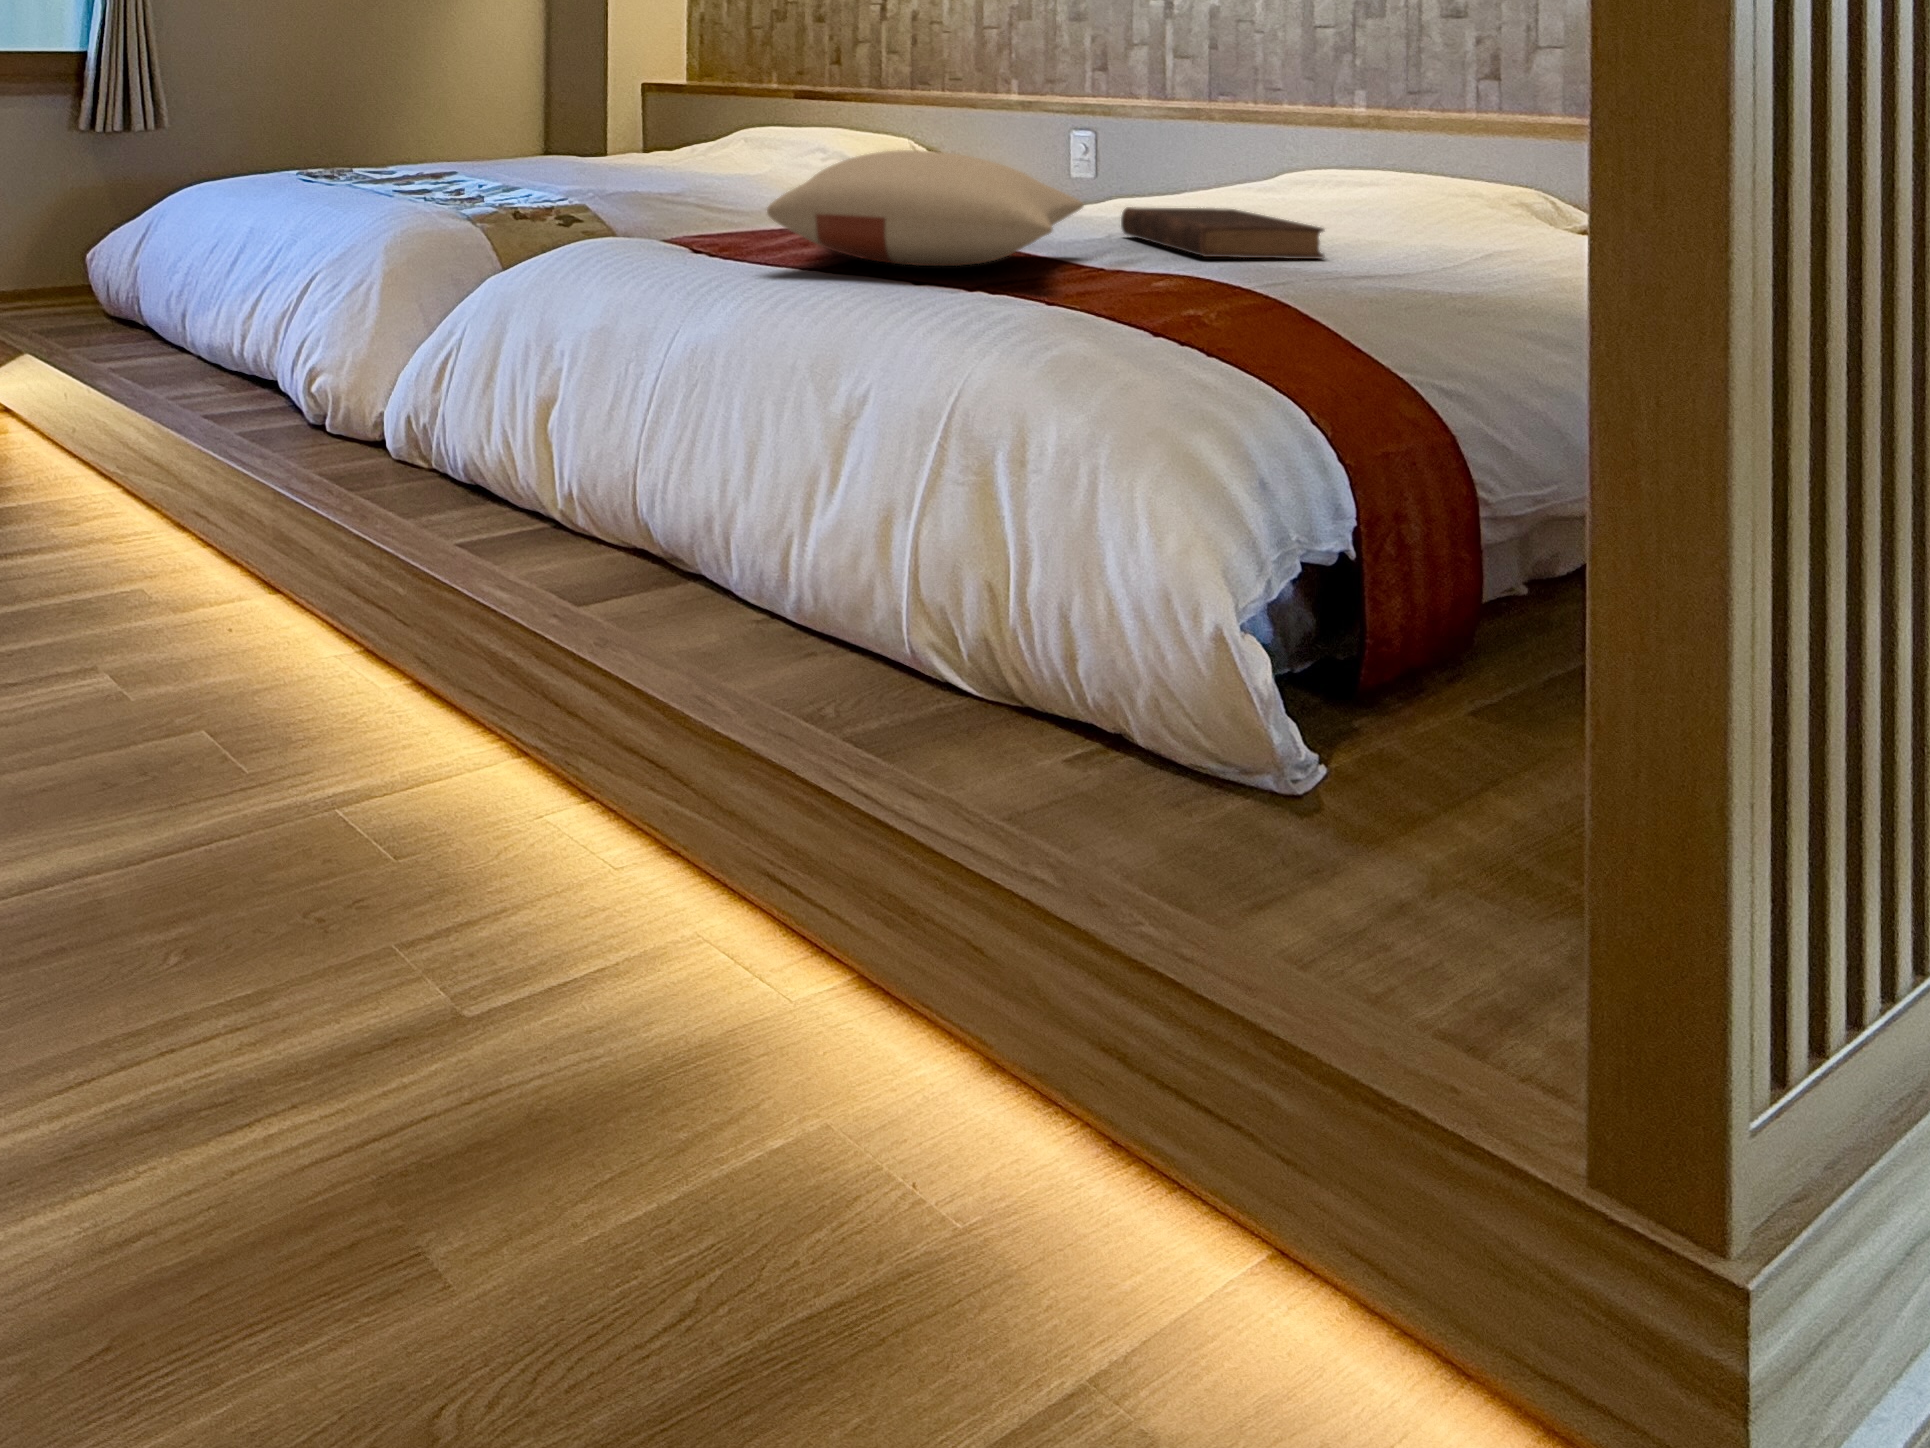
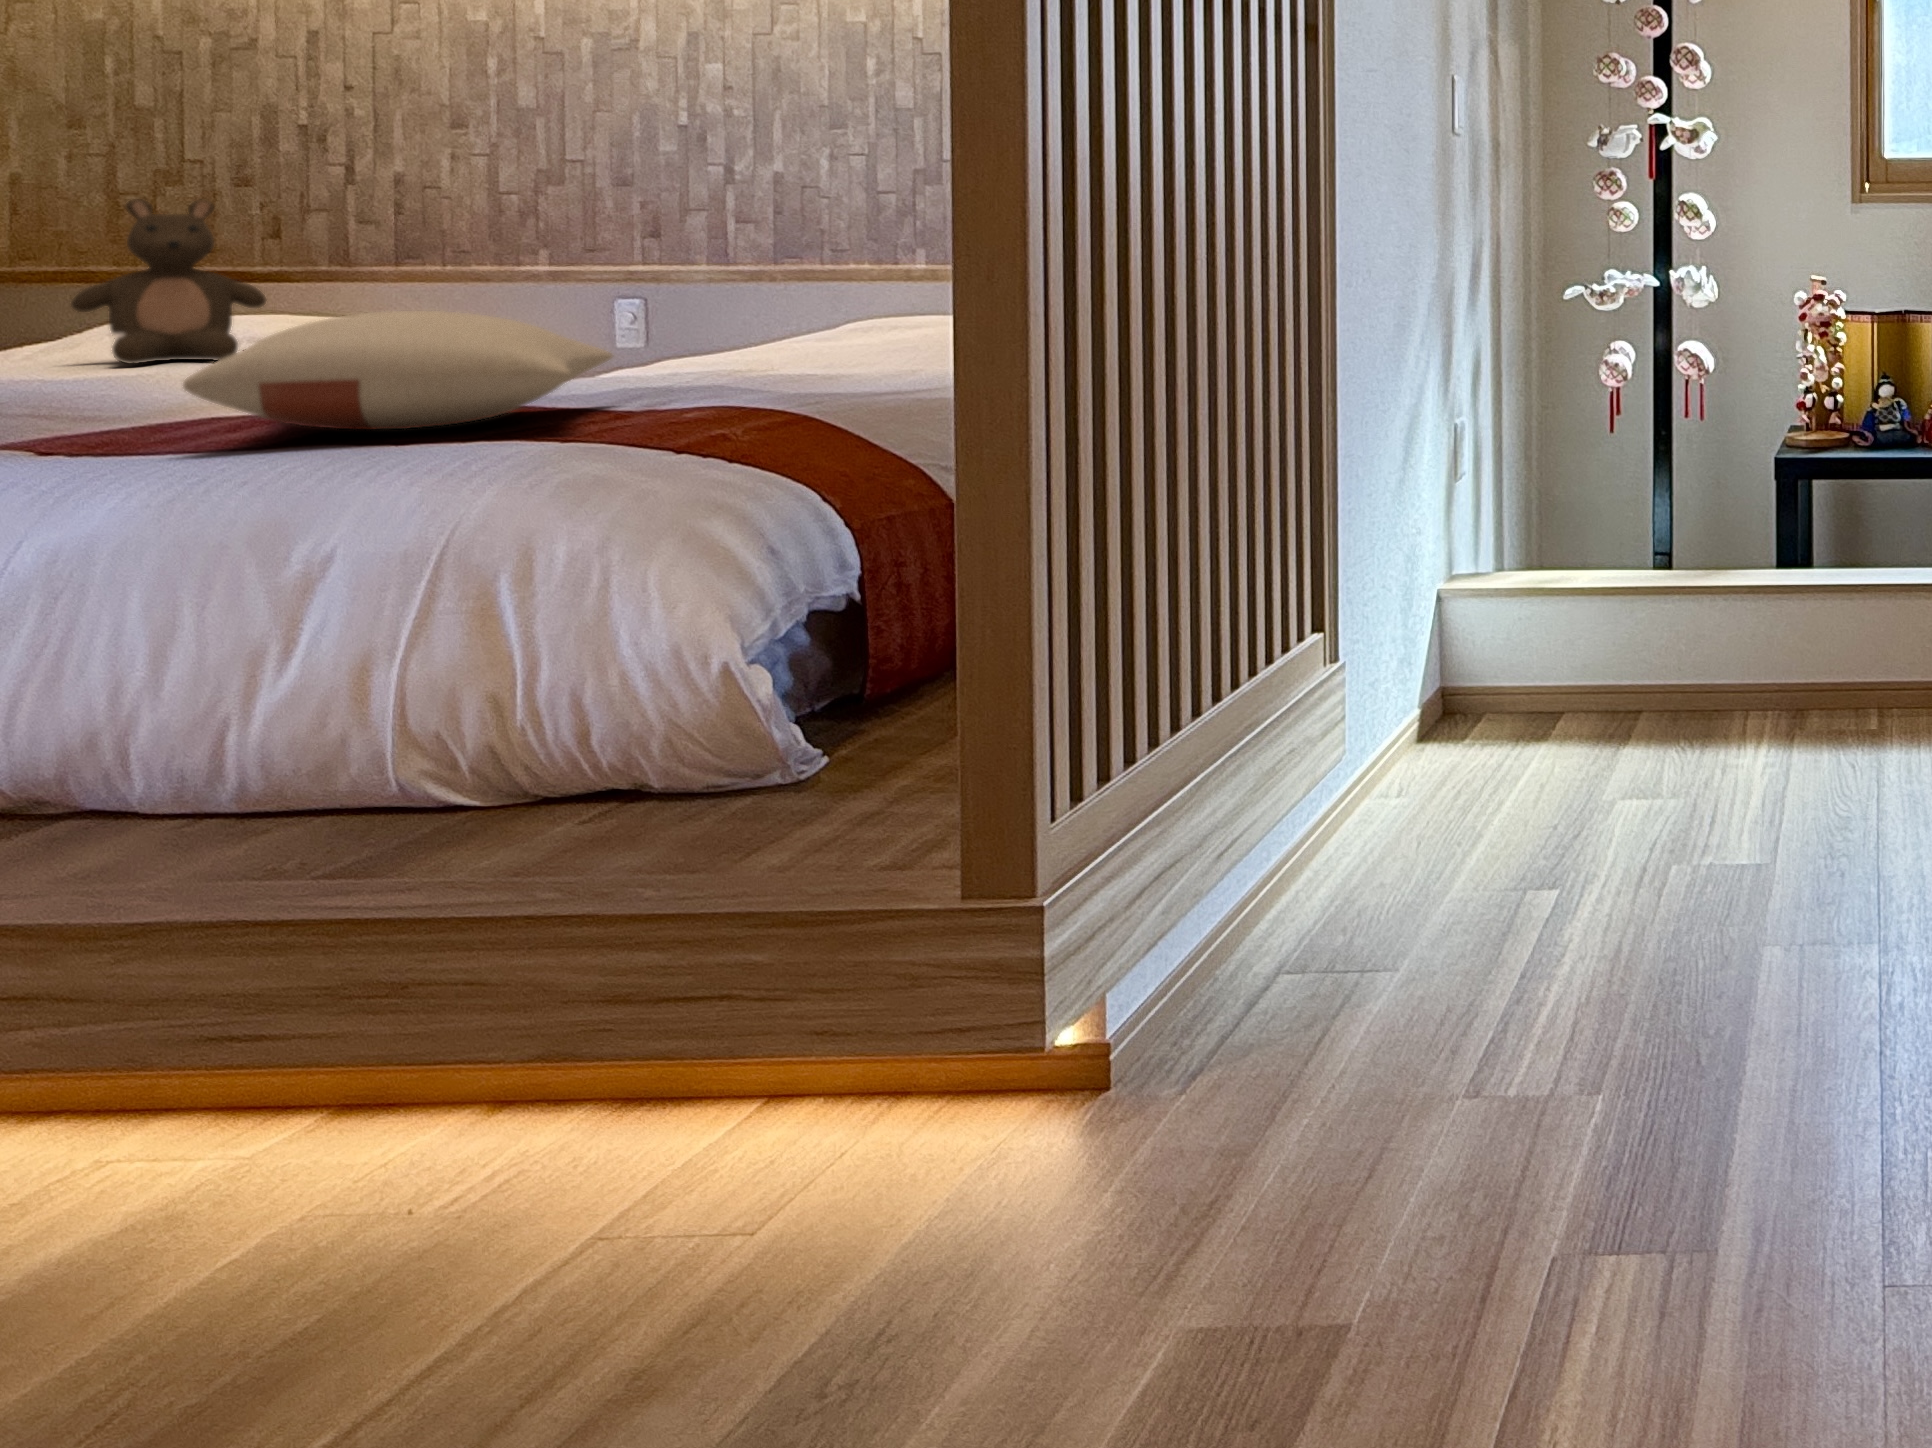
stuffed bear: none [719,35,828,168] -> present [71,199,266,364]
book: present [1121,207,1325,259] -> none [661,352,861,393]

